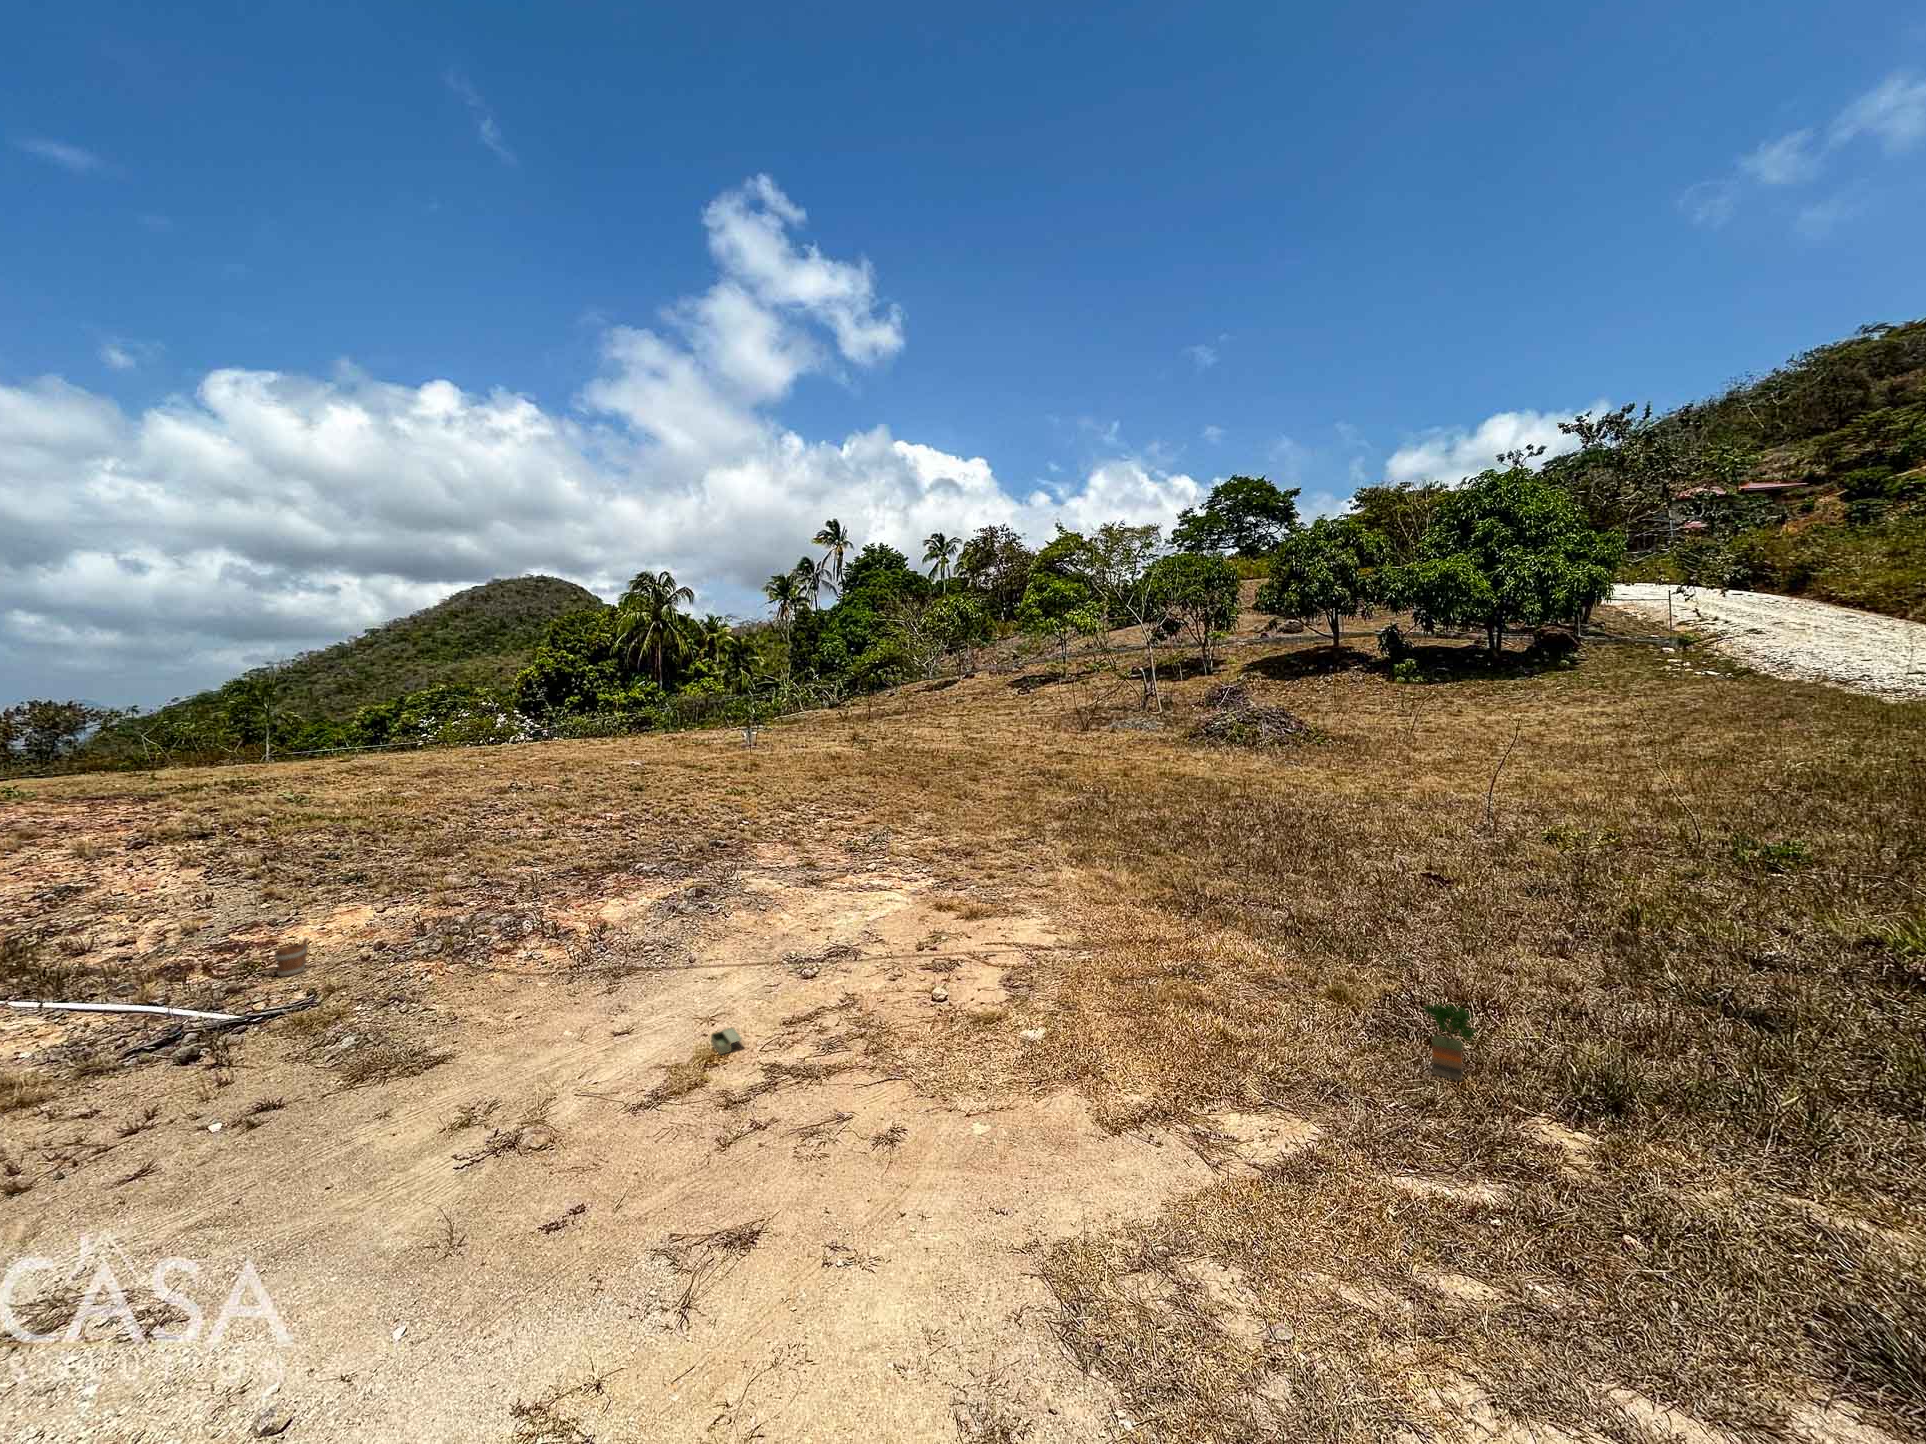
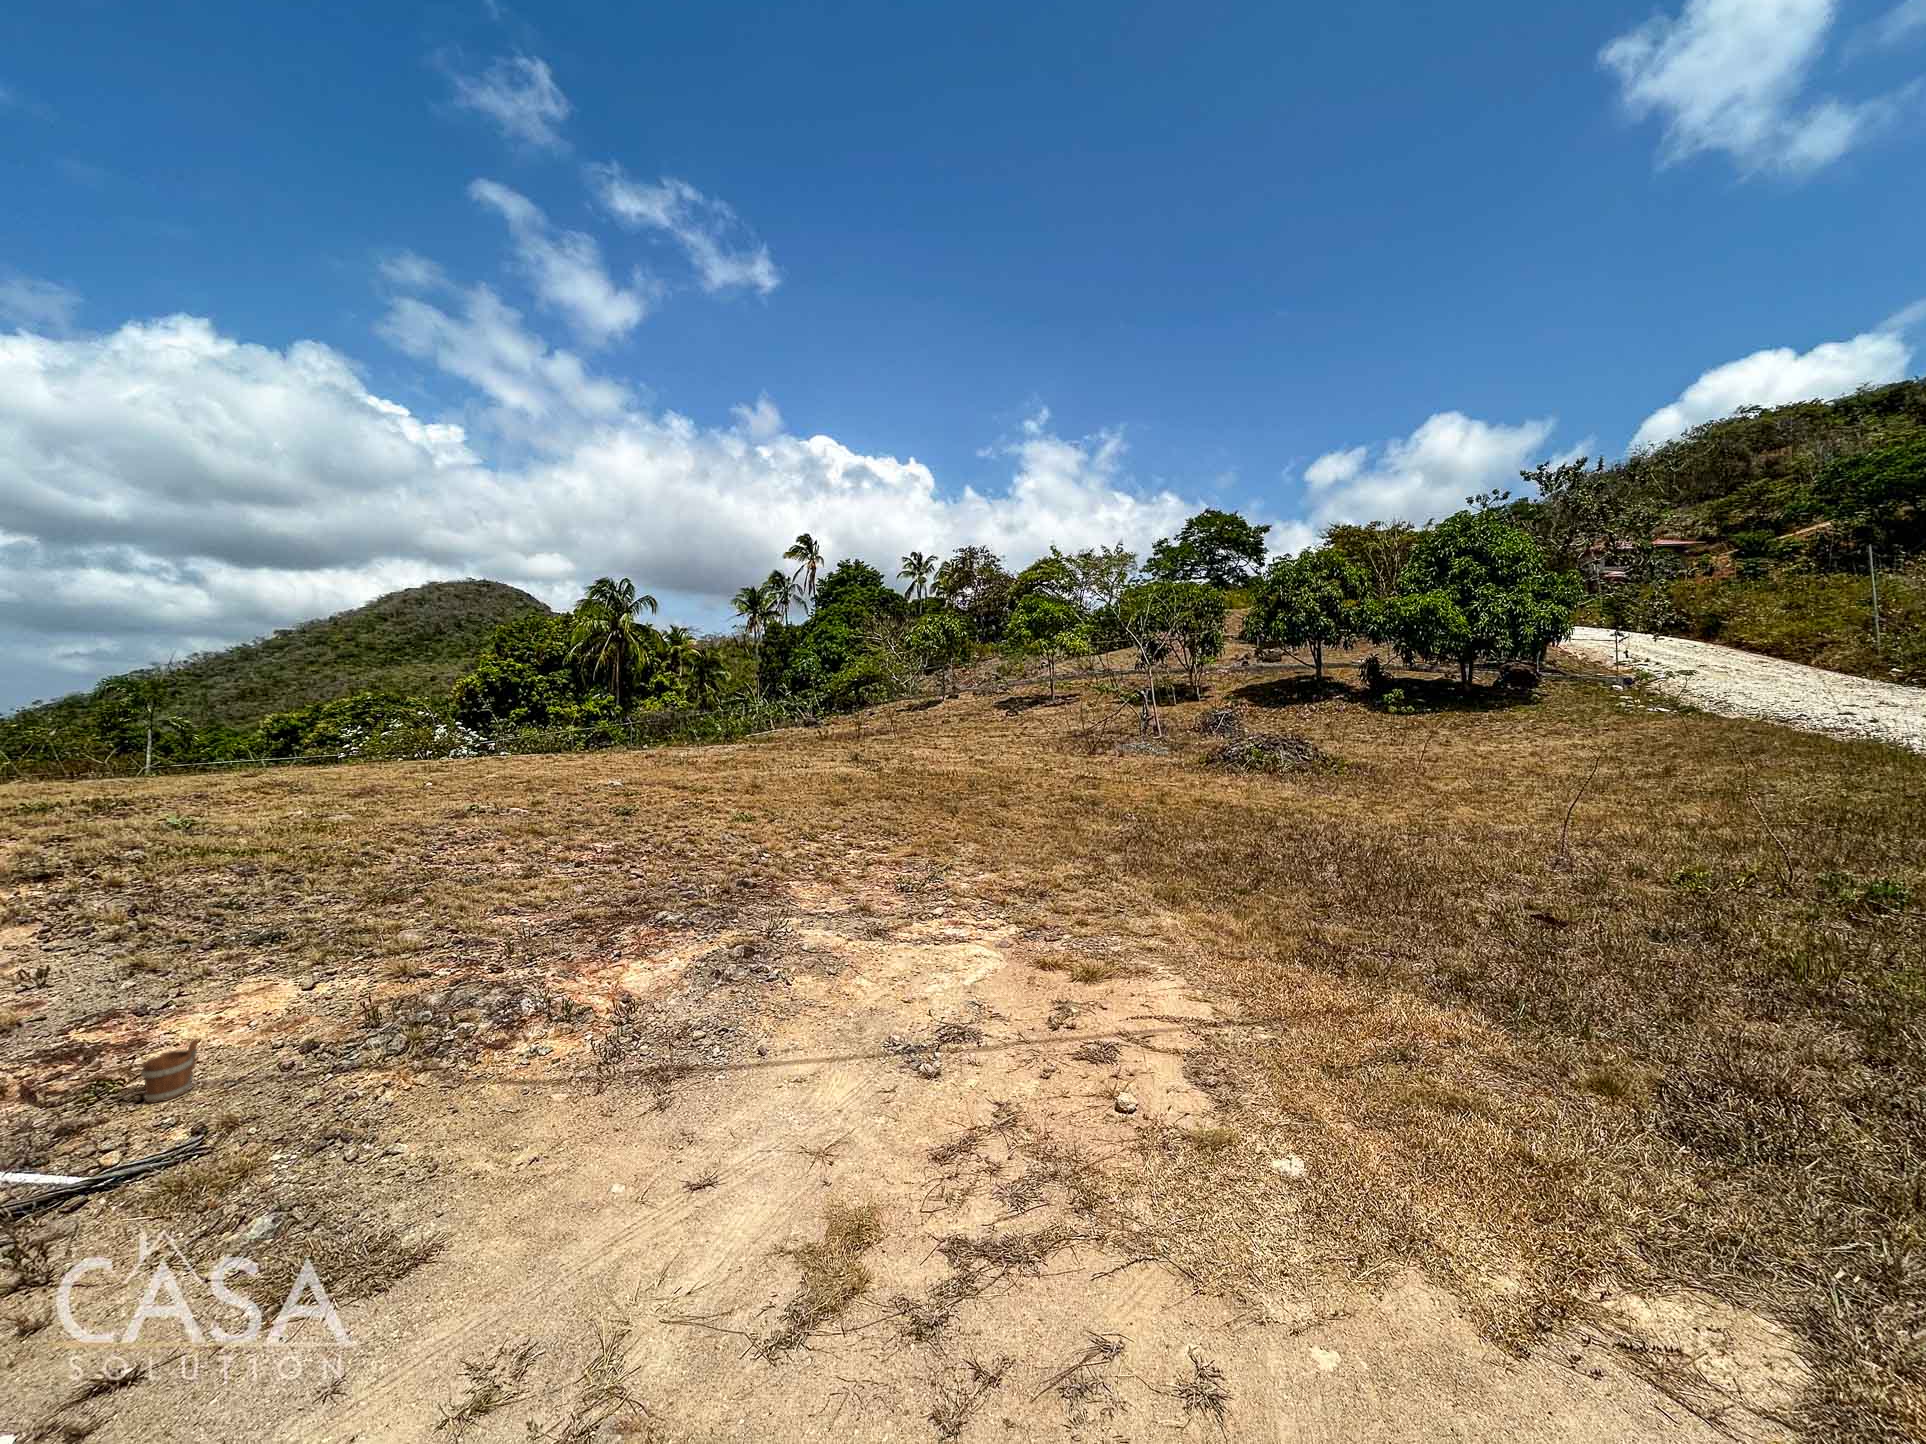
potted tree: present [1423,1003,1476,1082] -> none [1762,1107,1854,1213]
toolbox: present [711,1028,742,1054] -> none [835,1167,884,1216]

